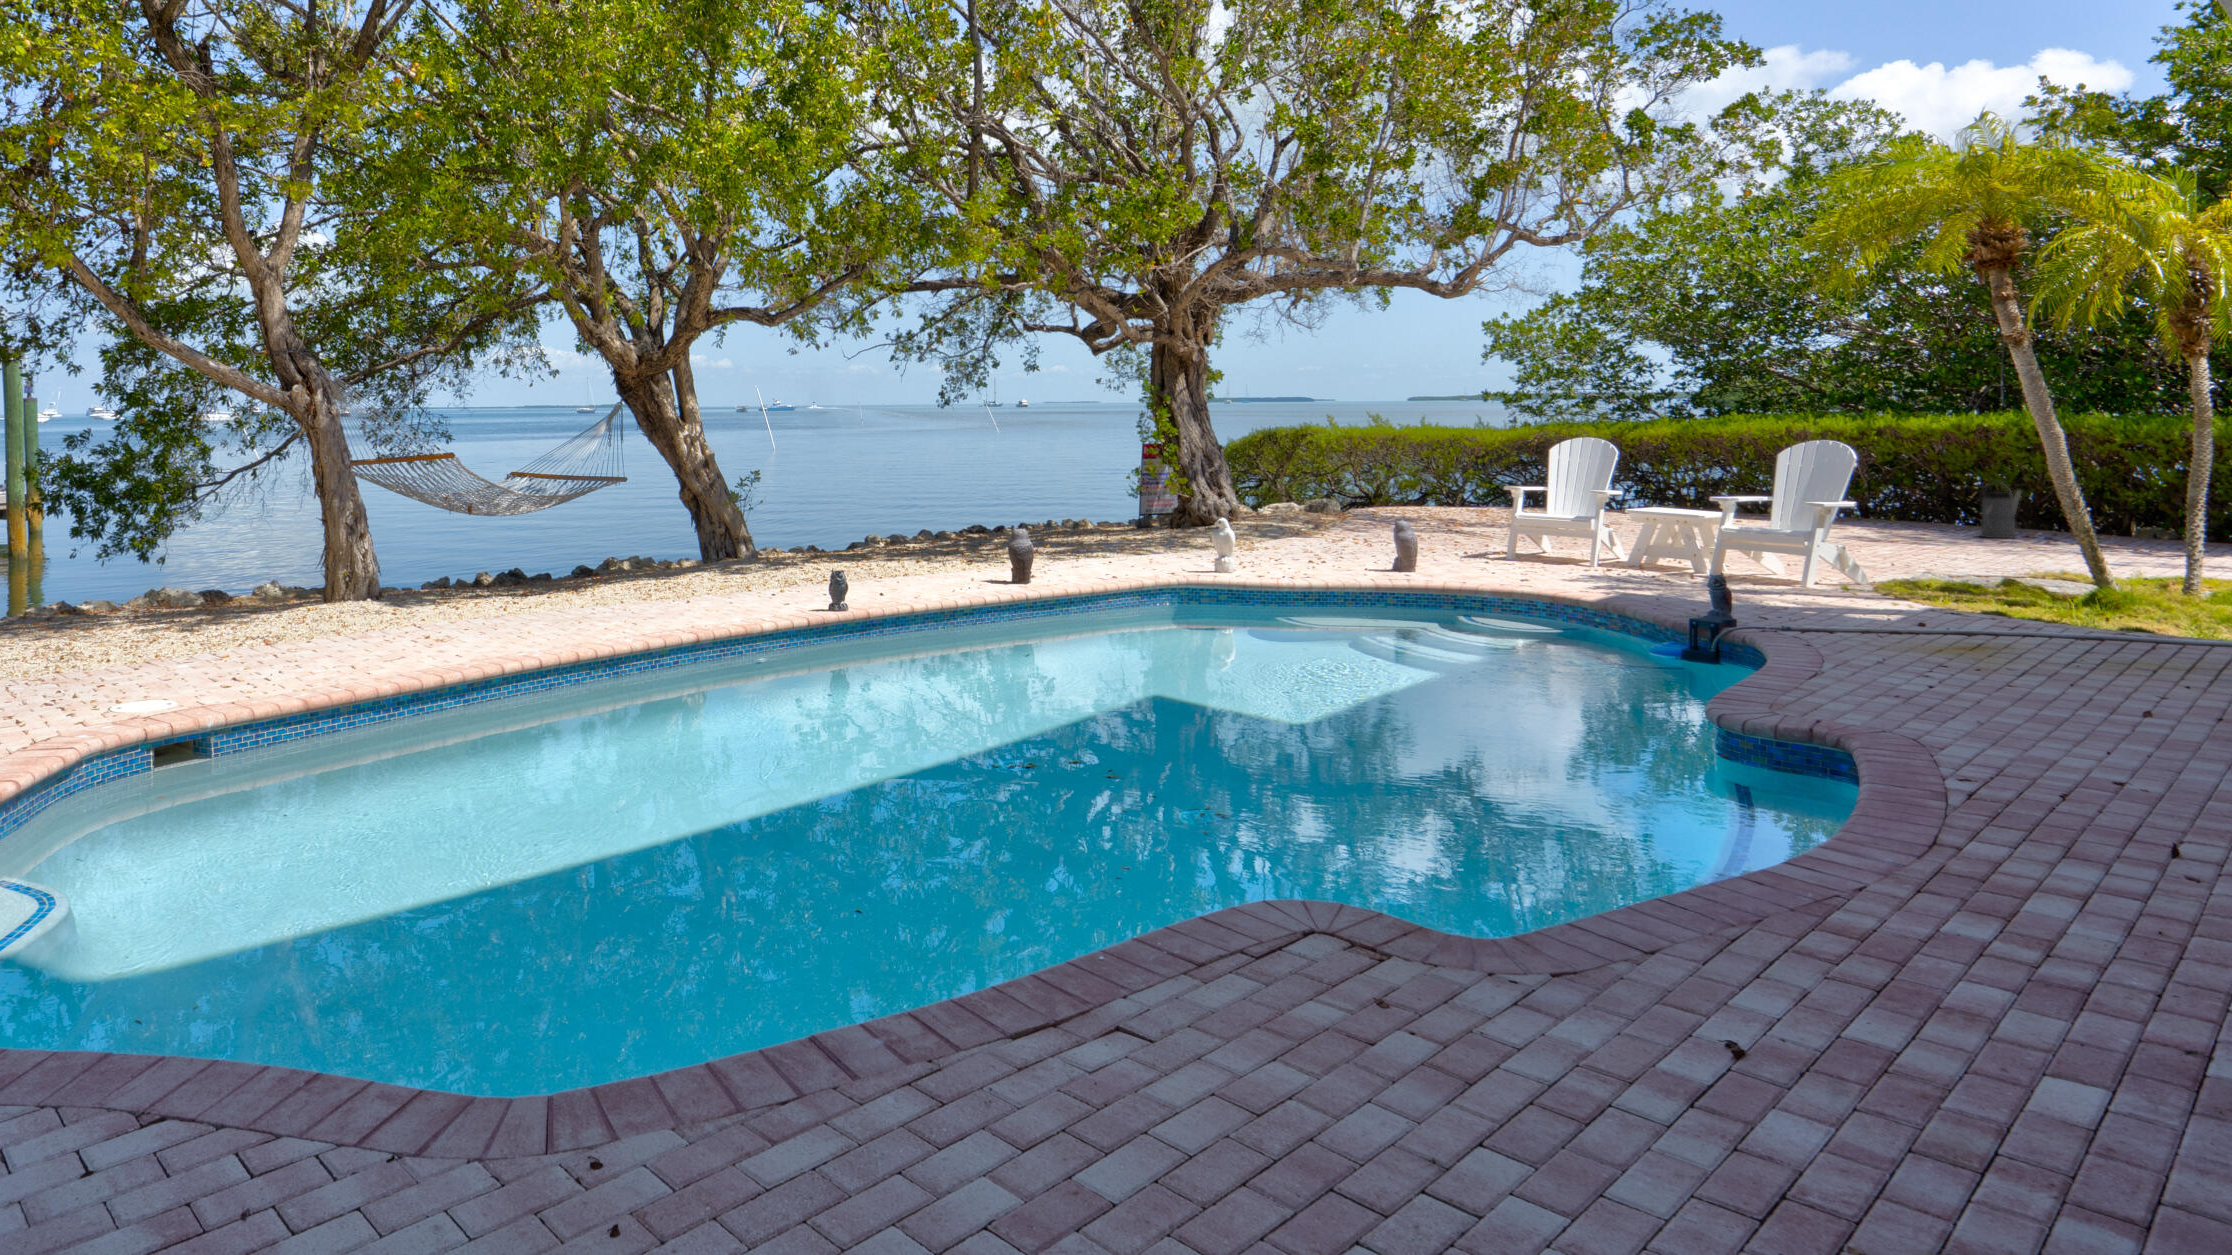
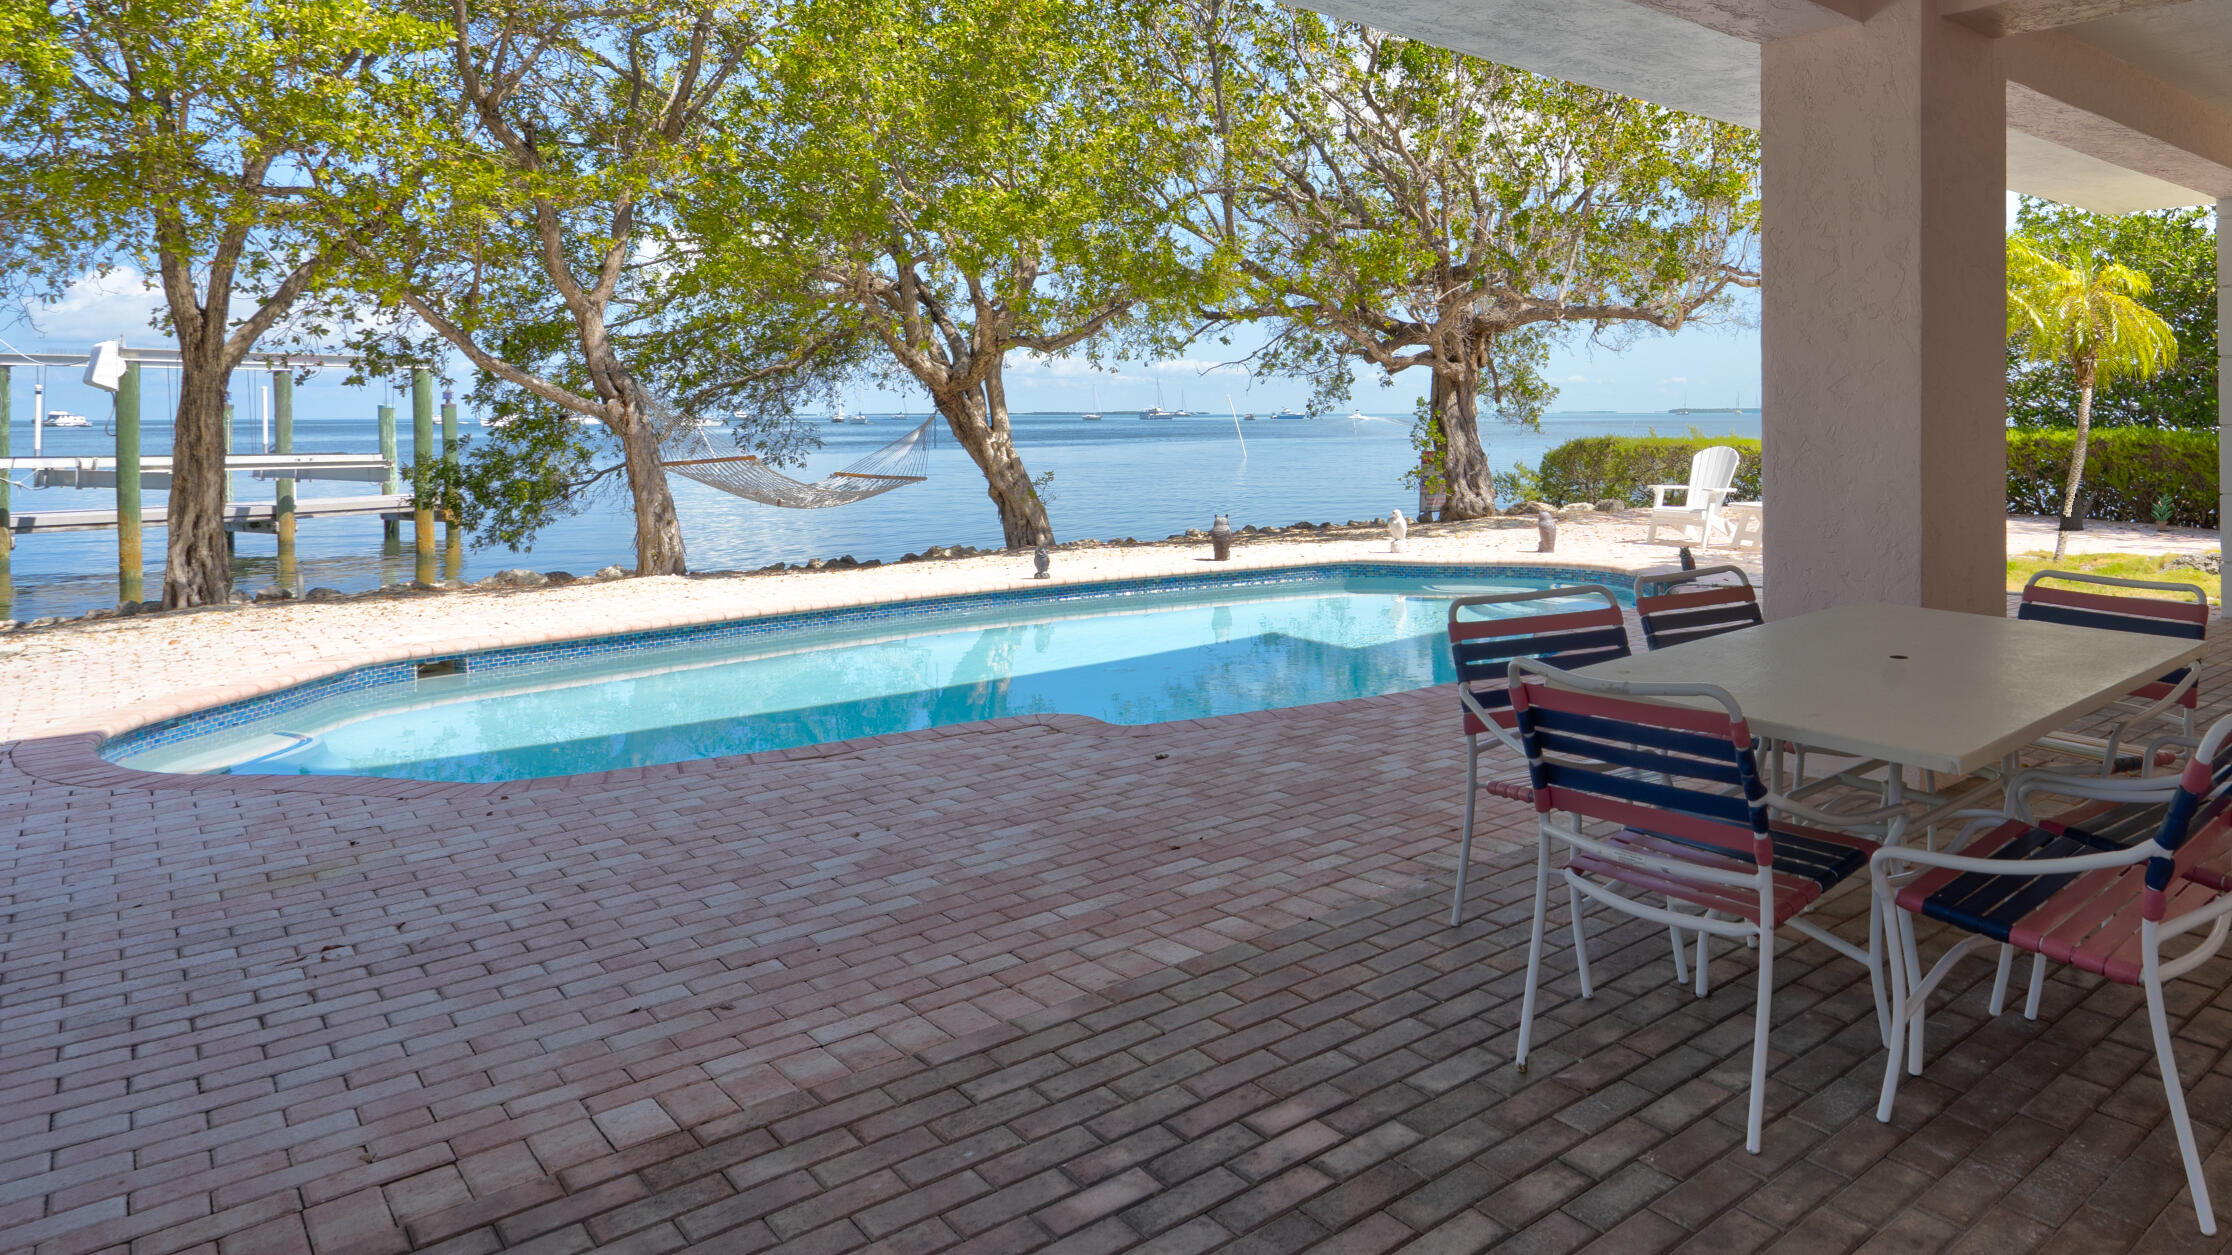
potted plant: none [2113,492,2147,539] -> present [2151,494,2172,531]

